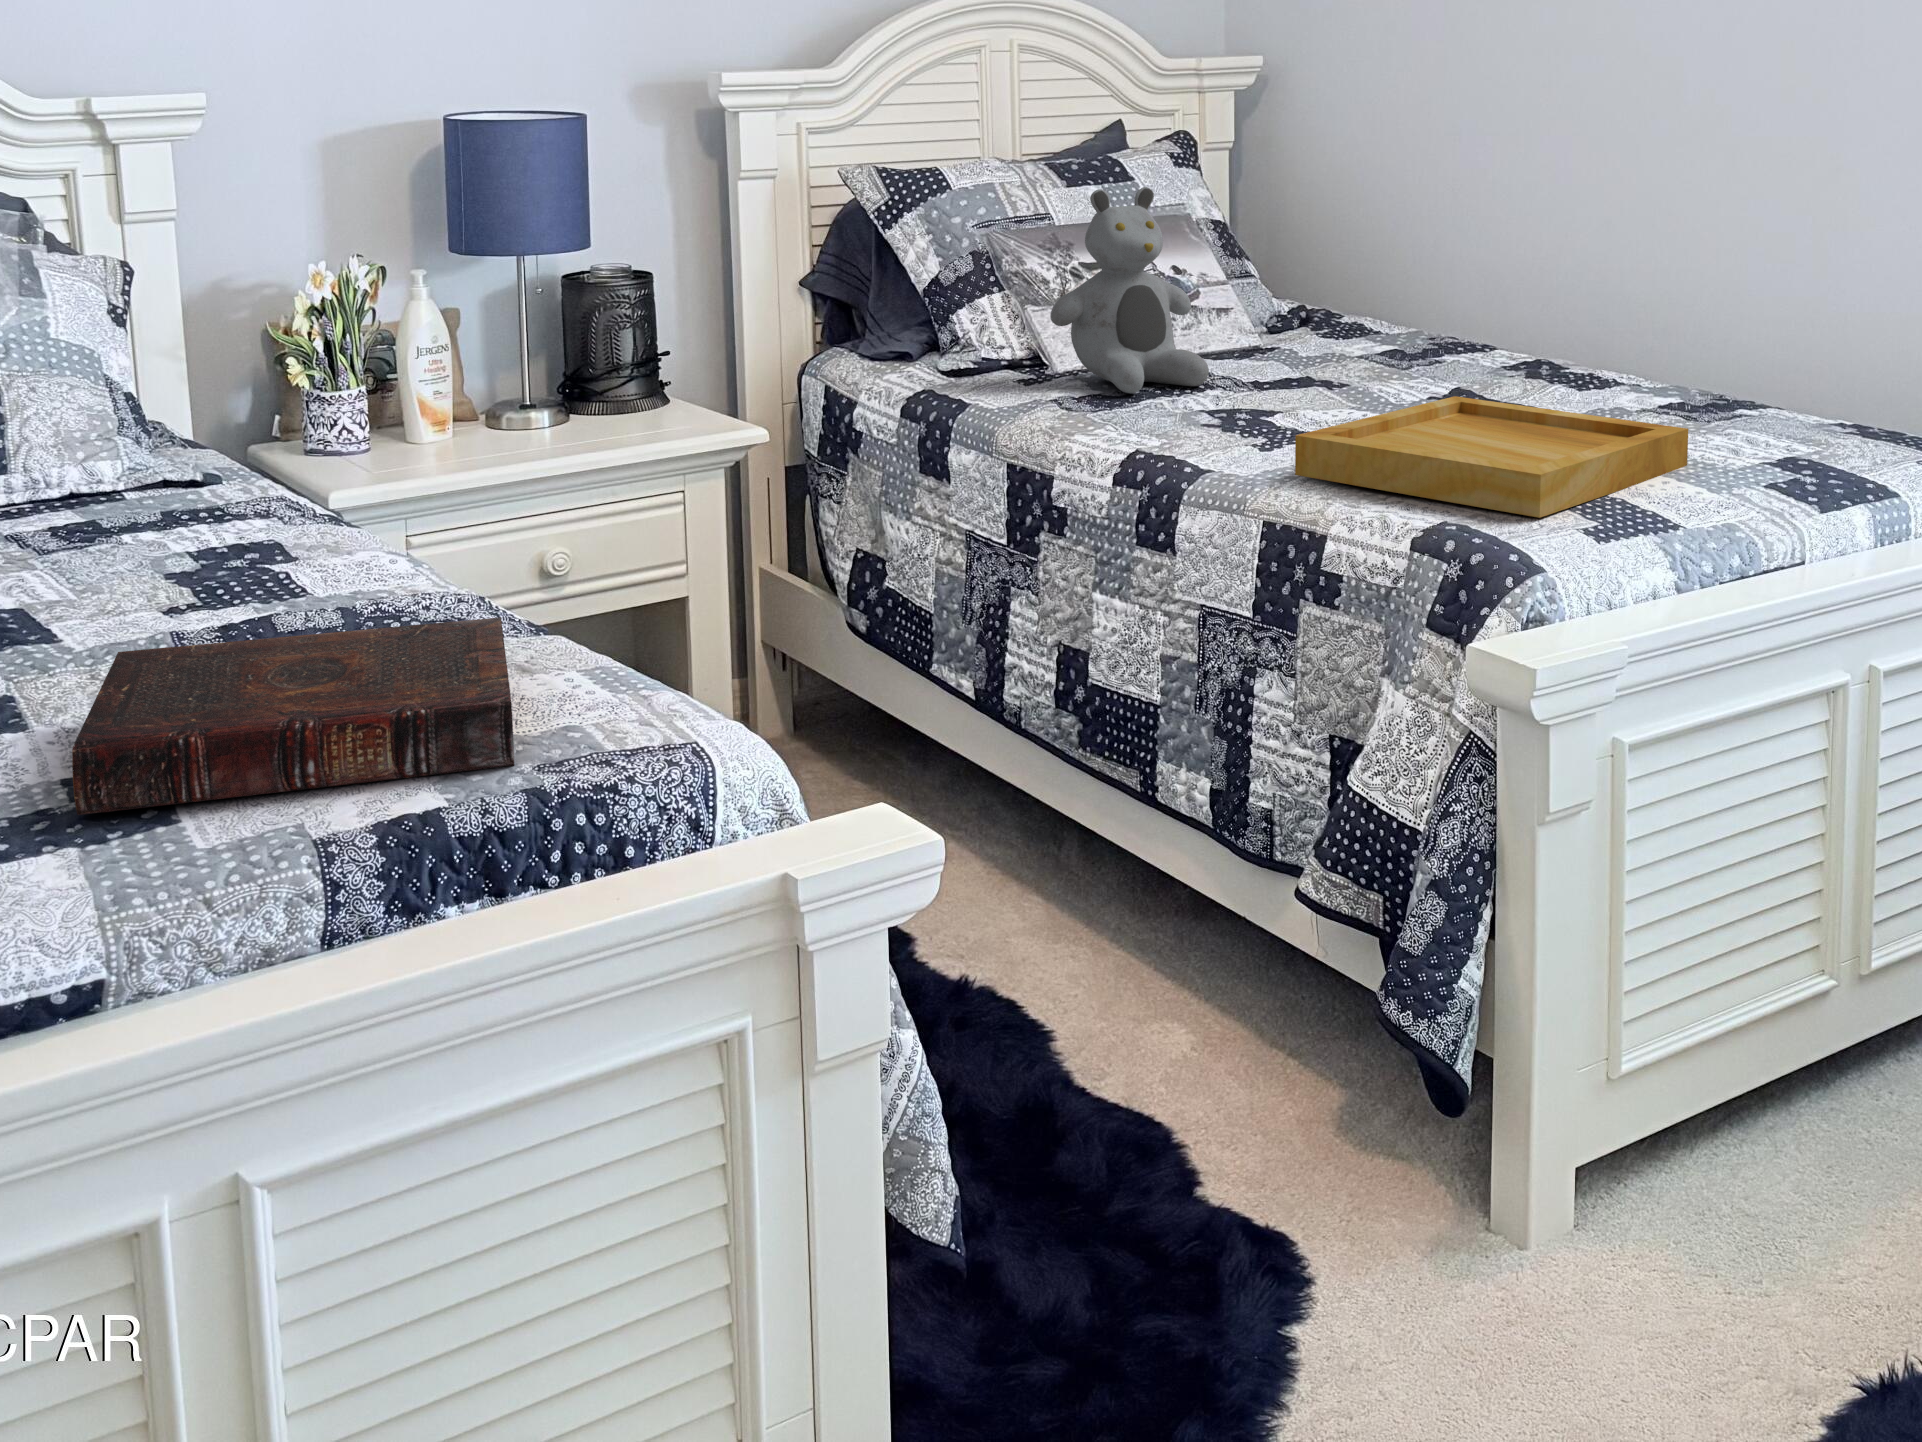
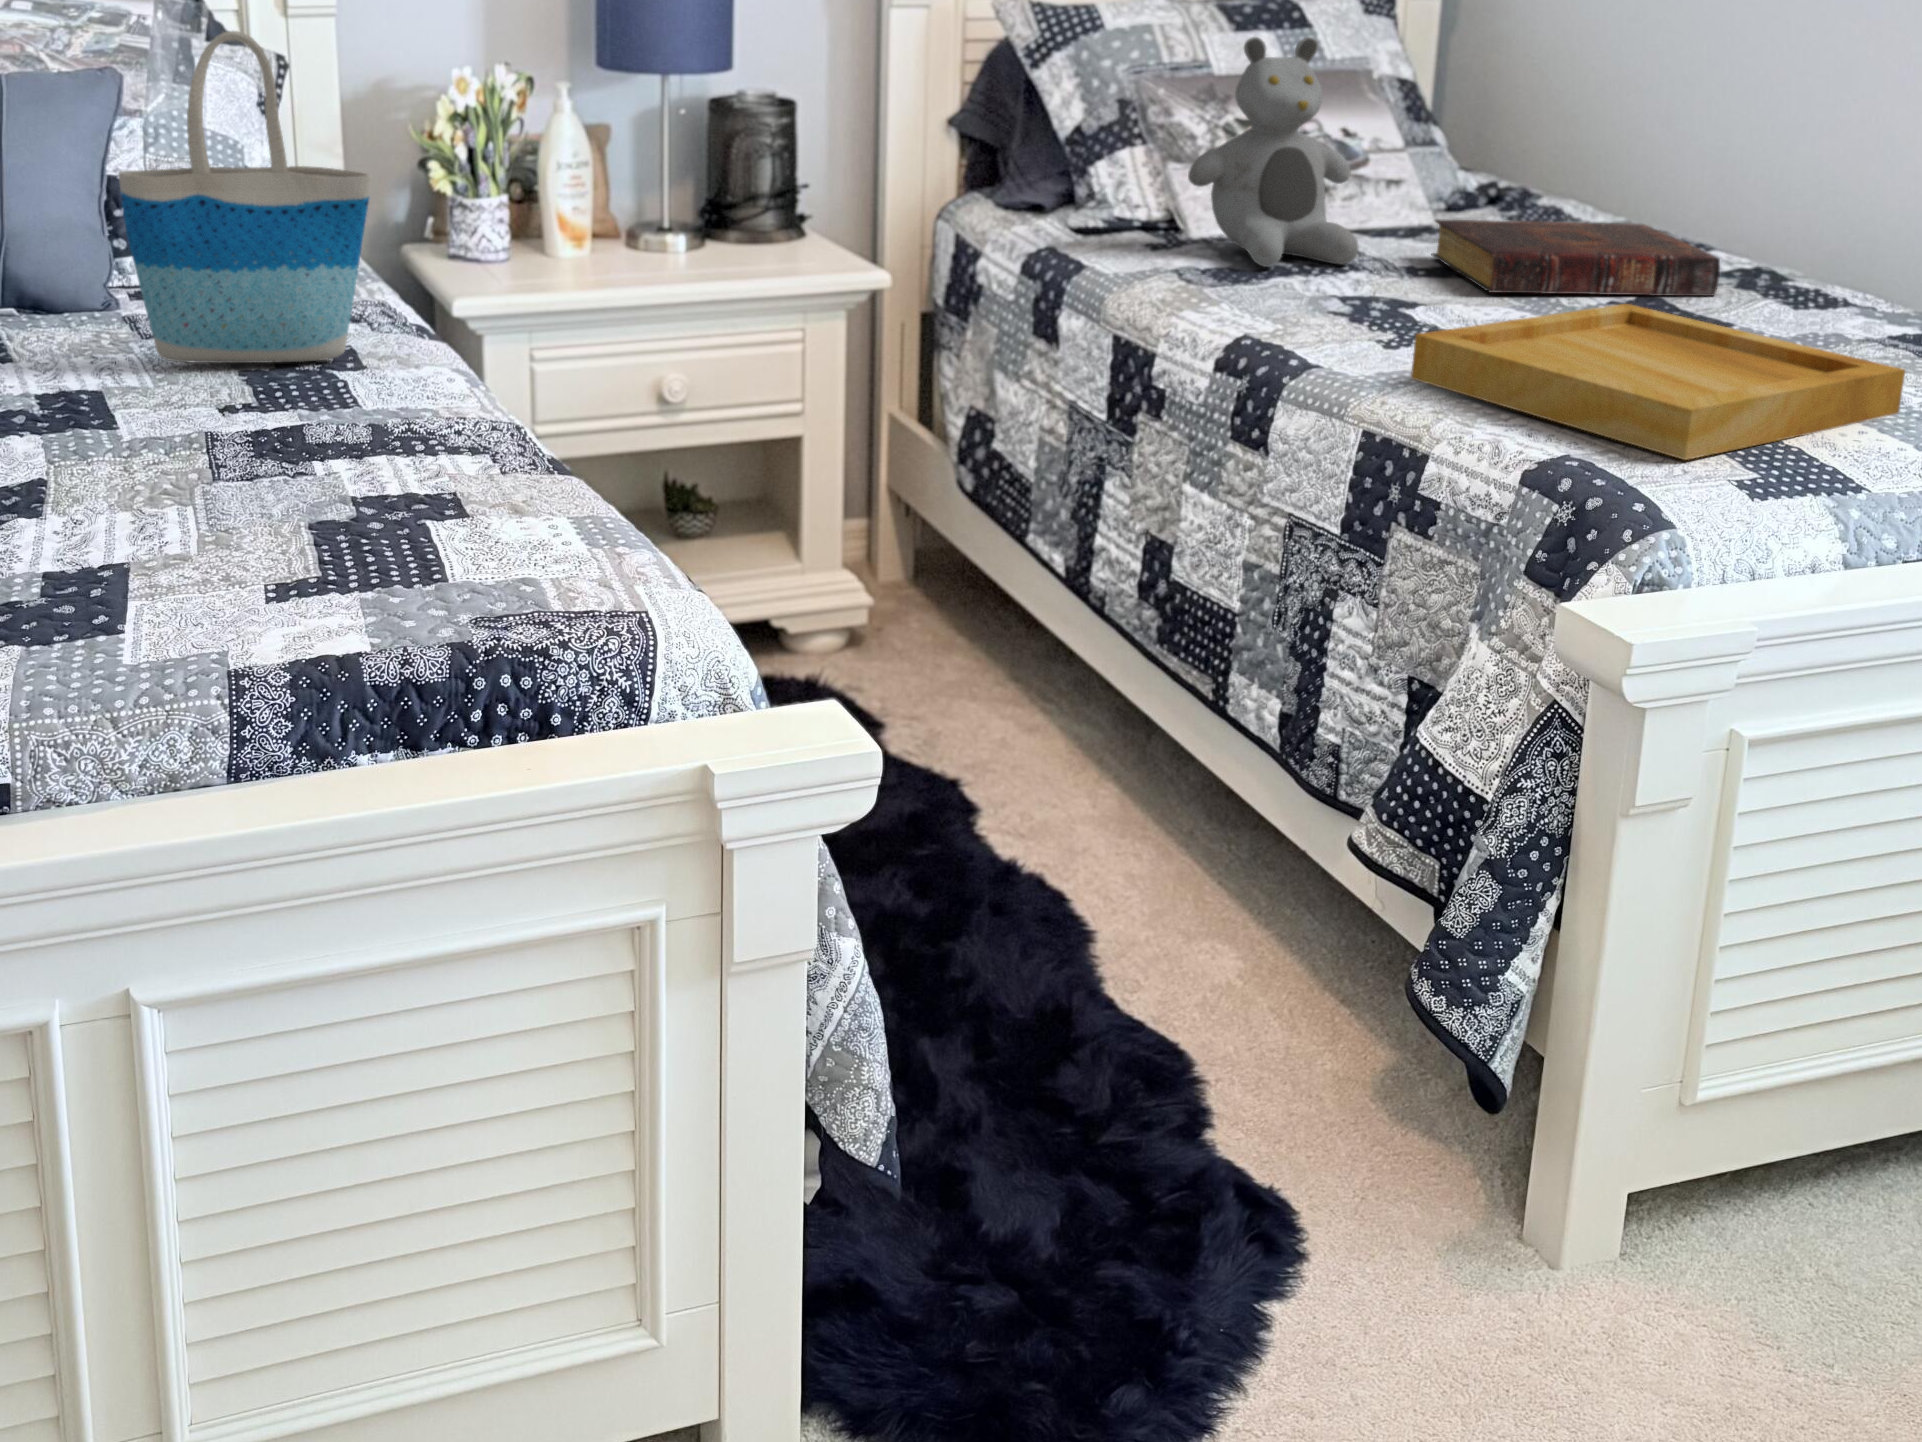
tote bag: none [28,233,303,571] -> present [119,31,372,363]
book: present [72,617,514,815] -> present [1432,219,1720,296]

